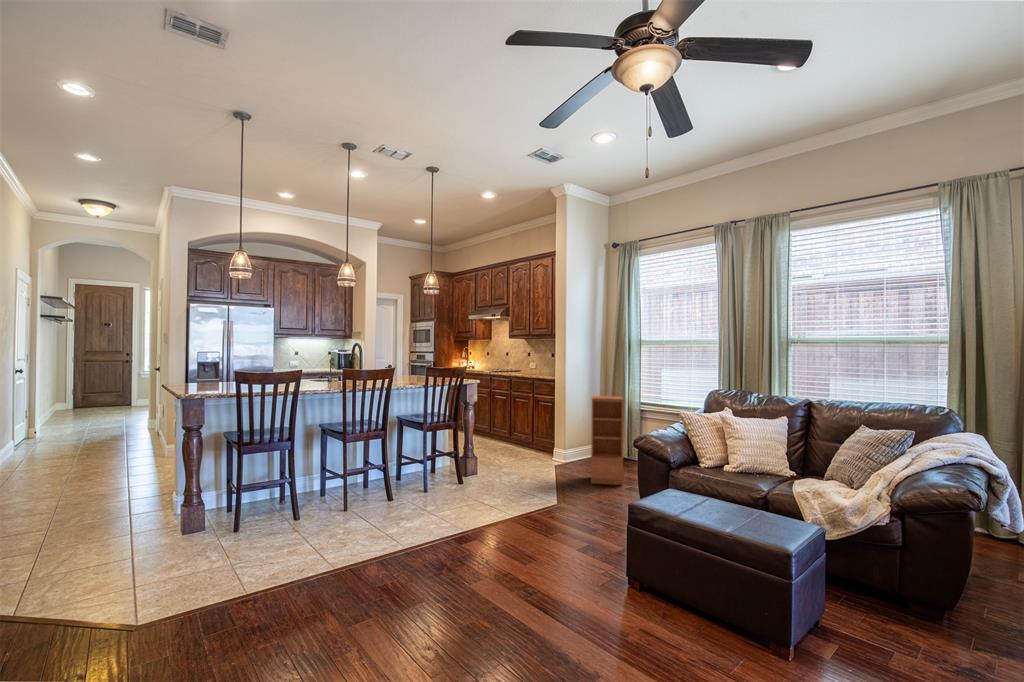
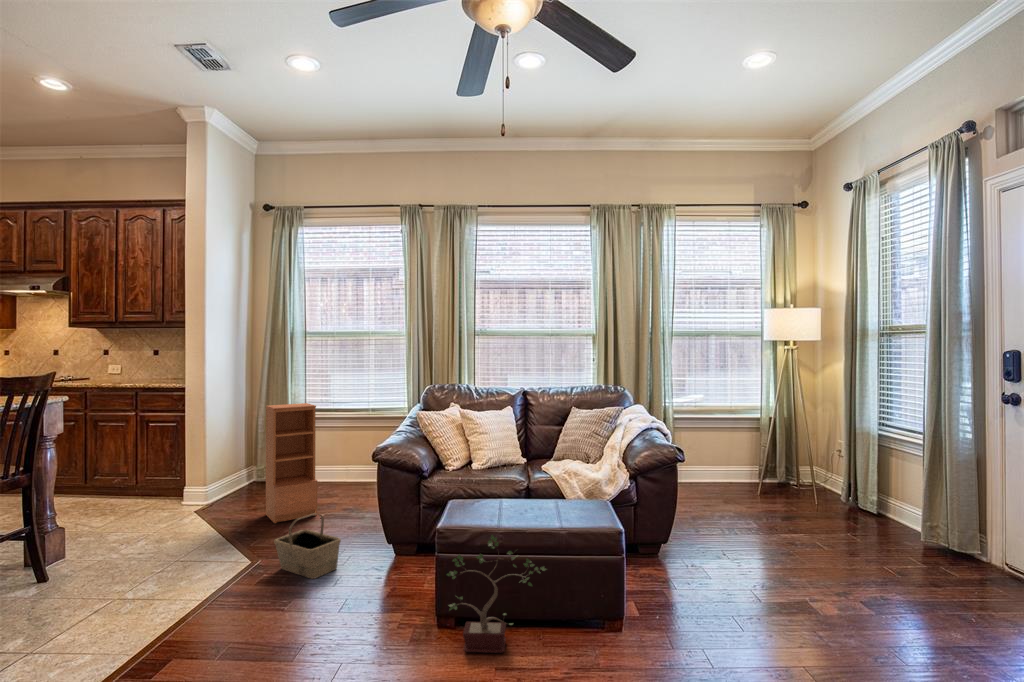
basket: none [561,478,601,525] -> present [274,513,341,579]
potted plant: none [609,518,681,620] -> present [447,535,546,653]

